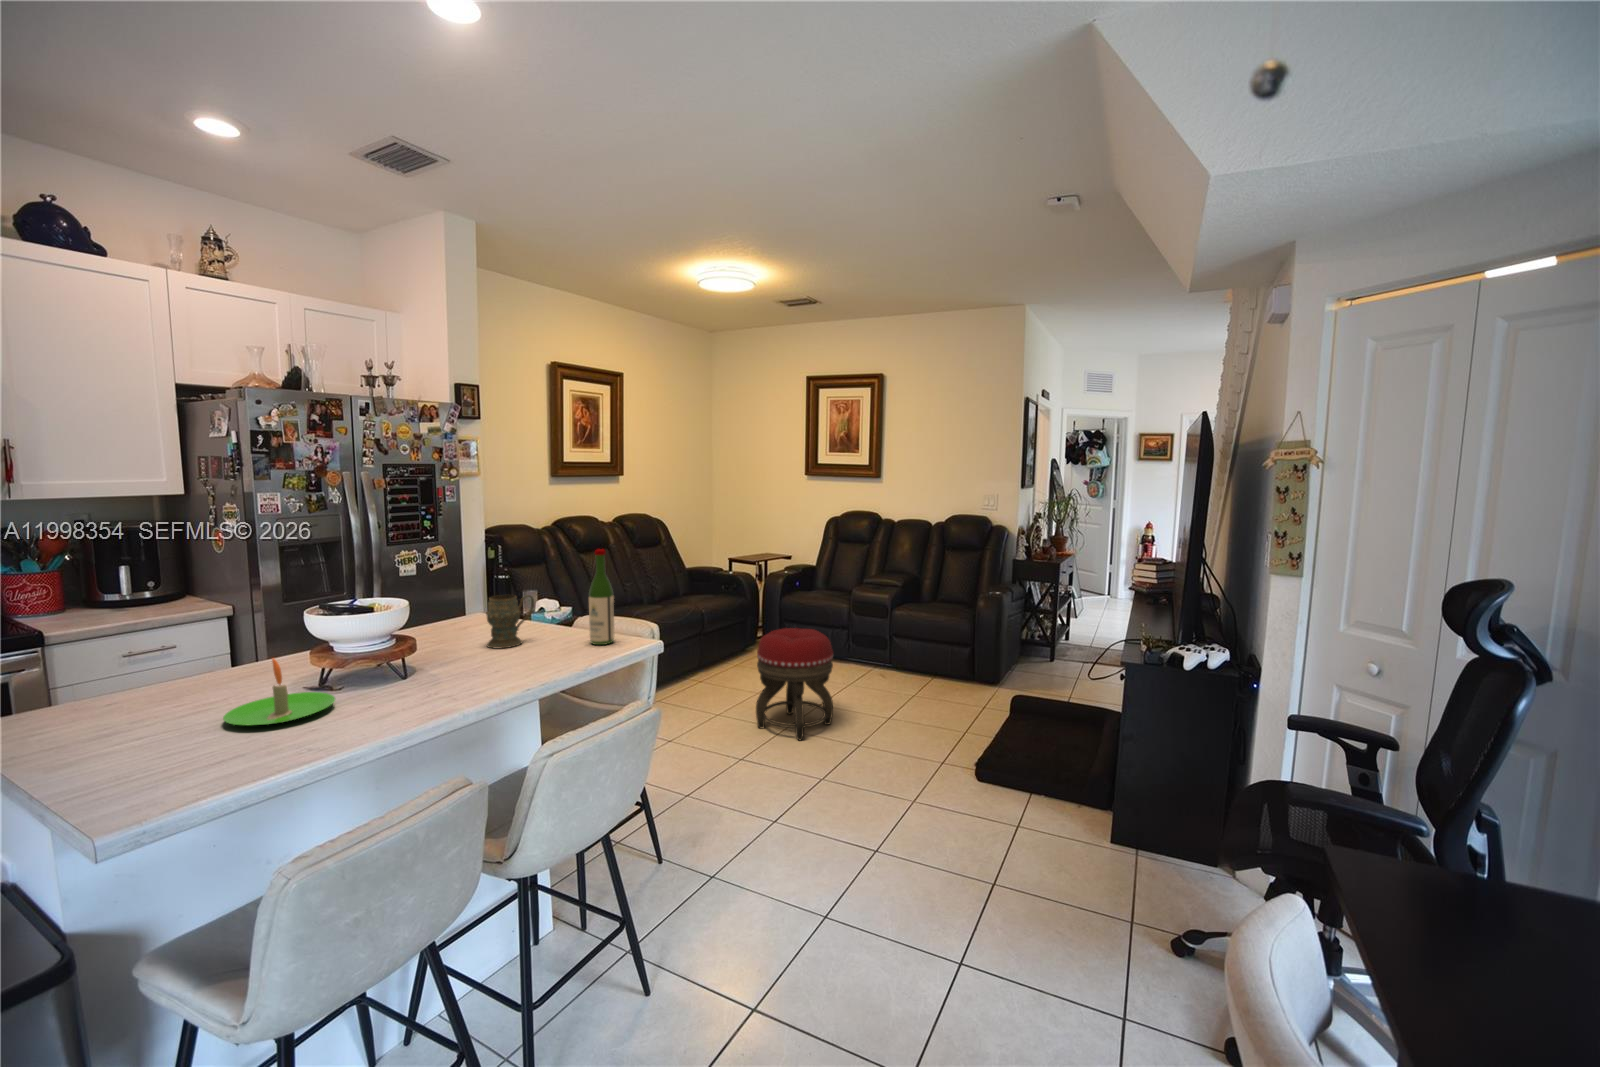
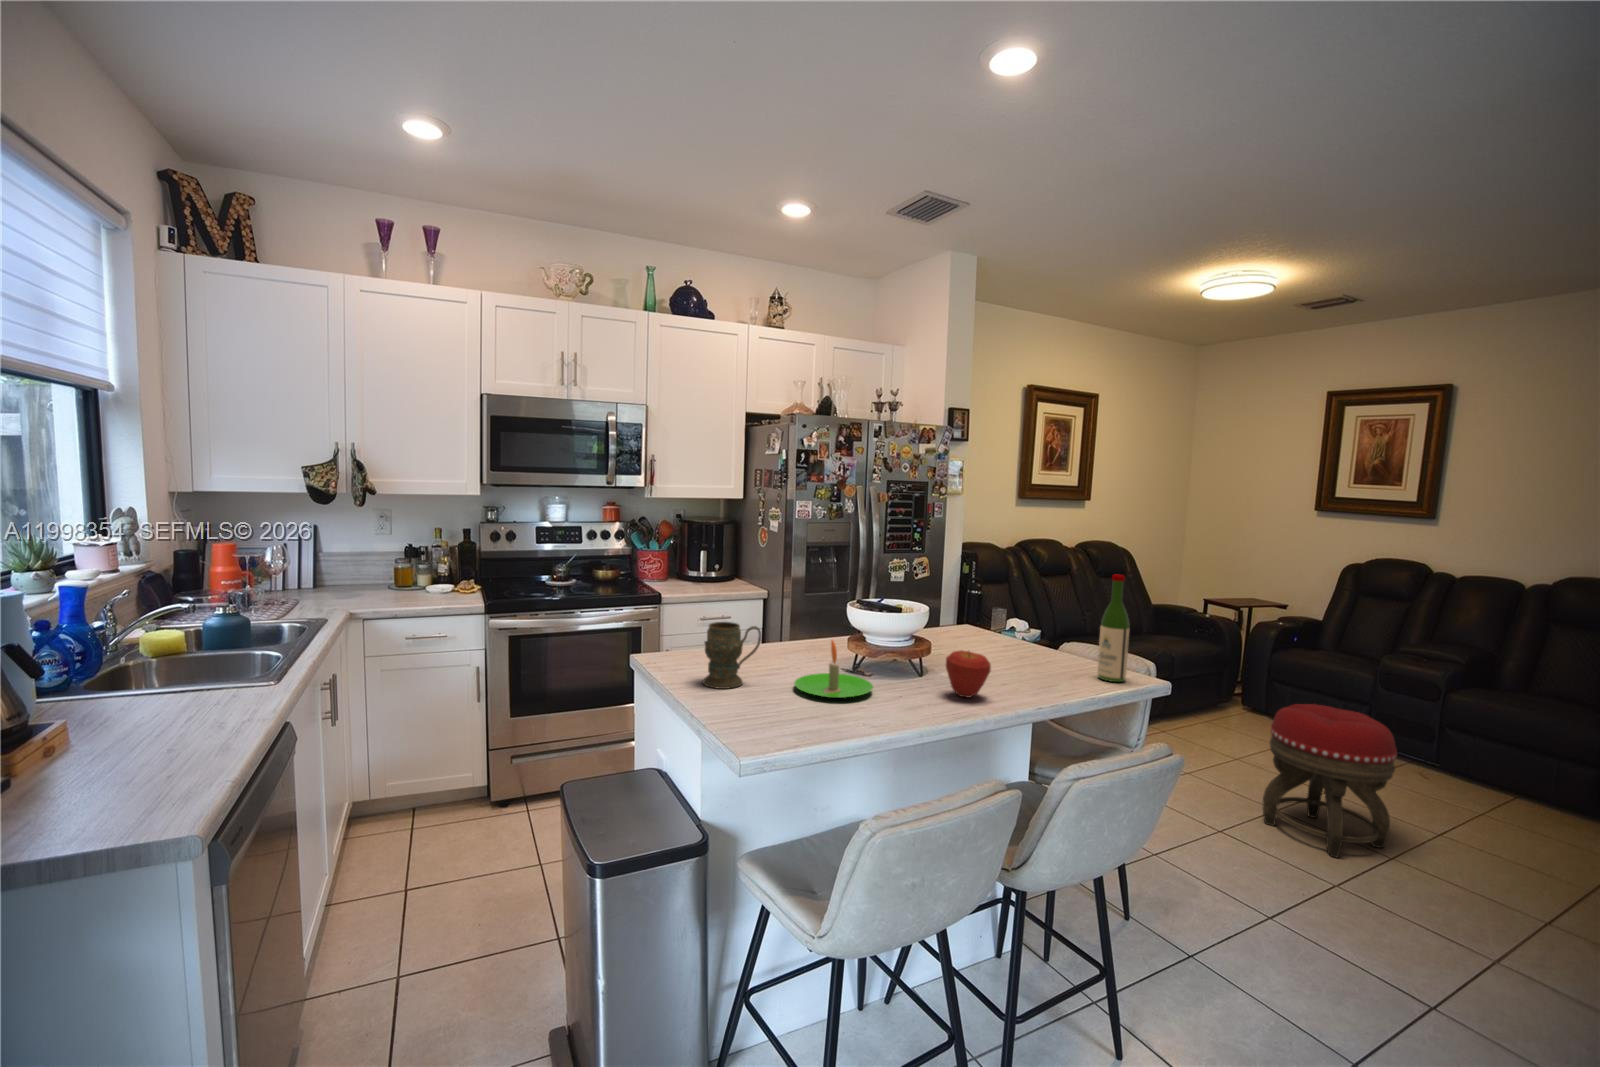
mug: present [486,595,534,649] -> present [703,622,761,689]
apple: none [423,642,473,689] -> present [946,650,991,698]

